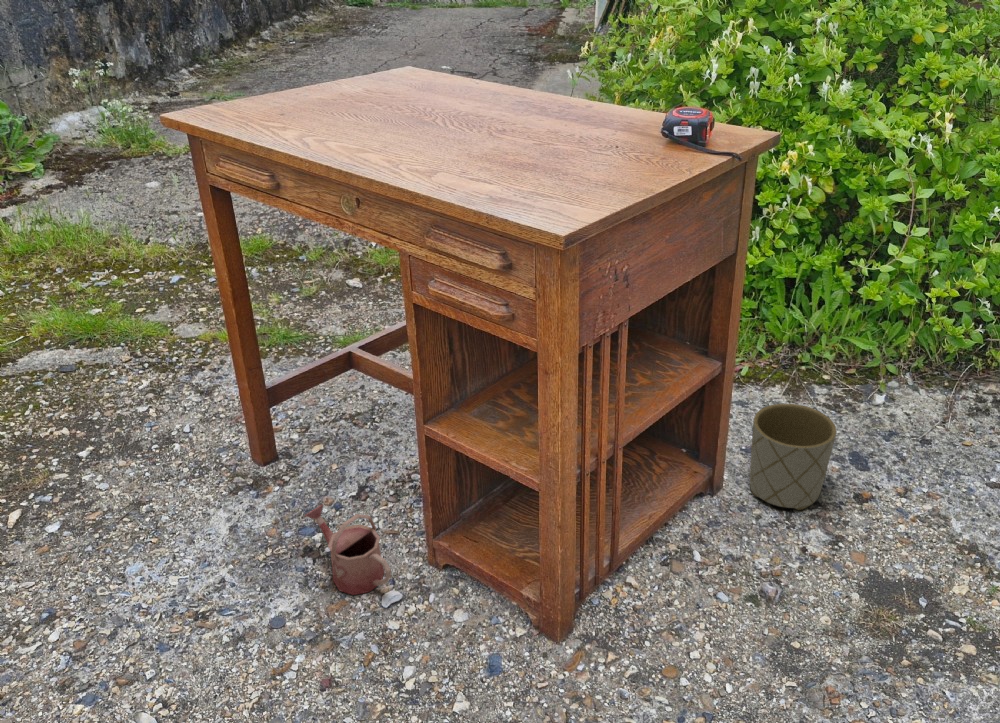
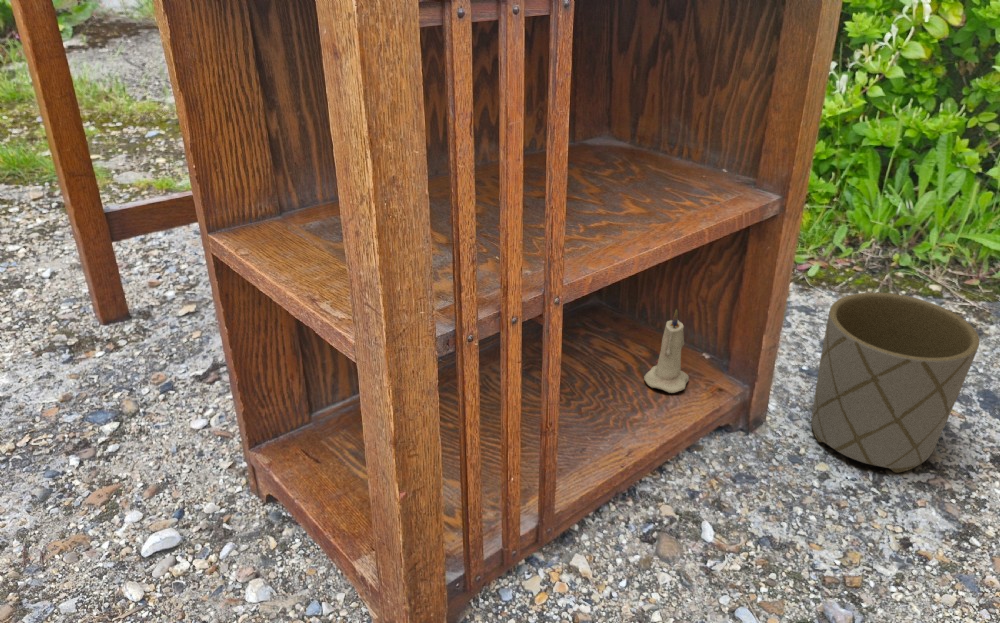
candle: none [649,428,675,477] -> present [644,309,689,393]
watering can: present [305,505,391,595] -> none [56,373,174,528]

